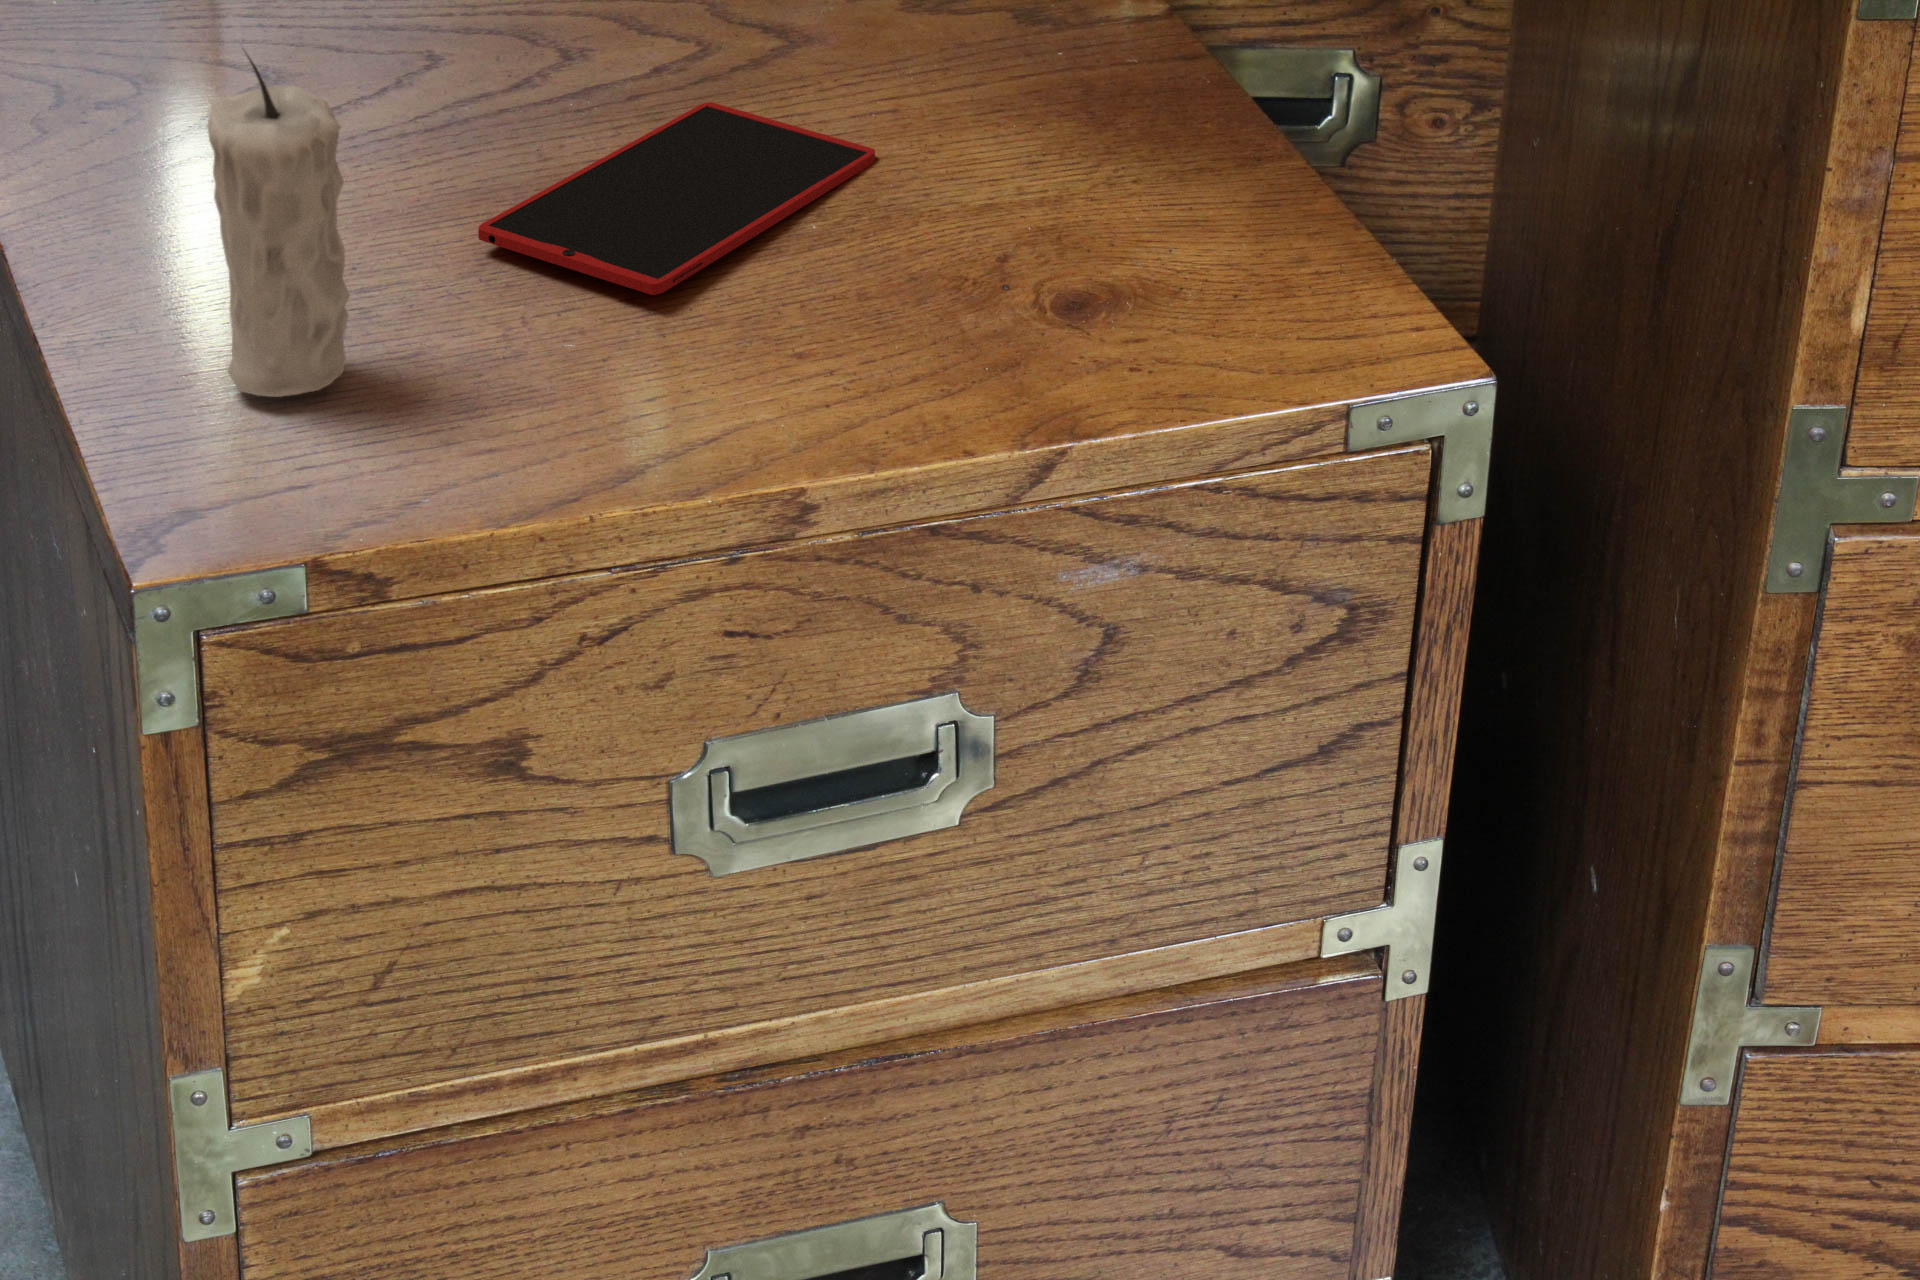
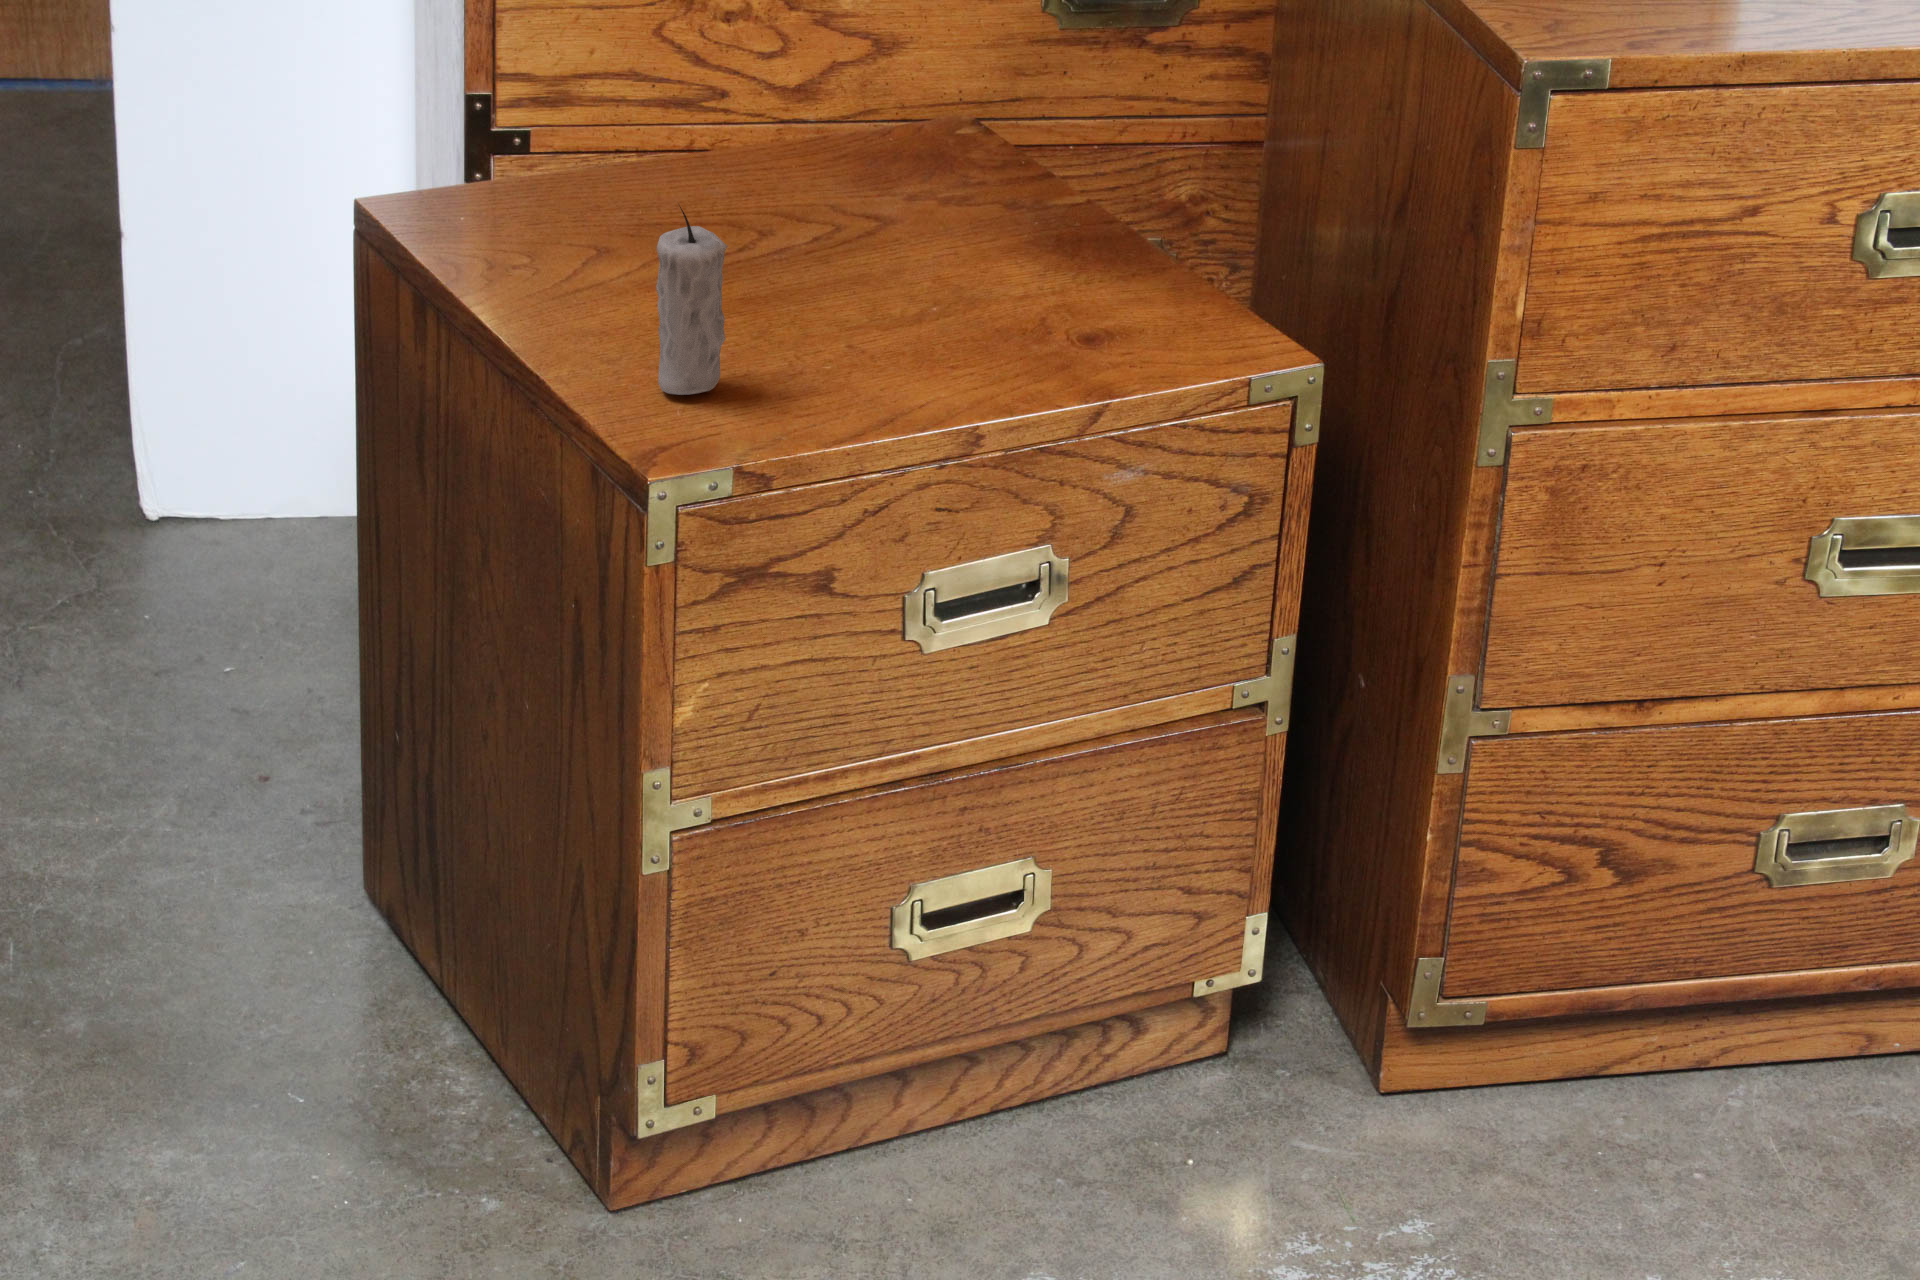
smartphone: present [478,102,875,295] -> none [761,243,958,339]

